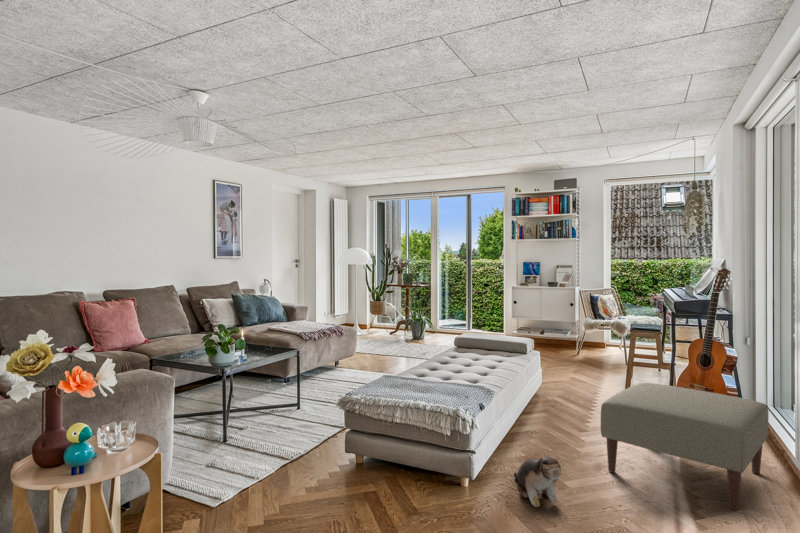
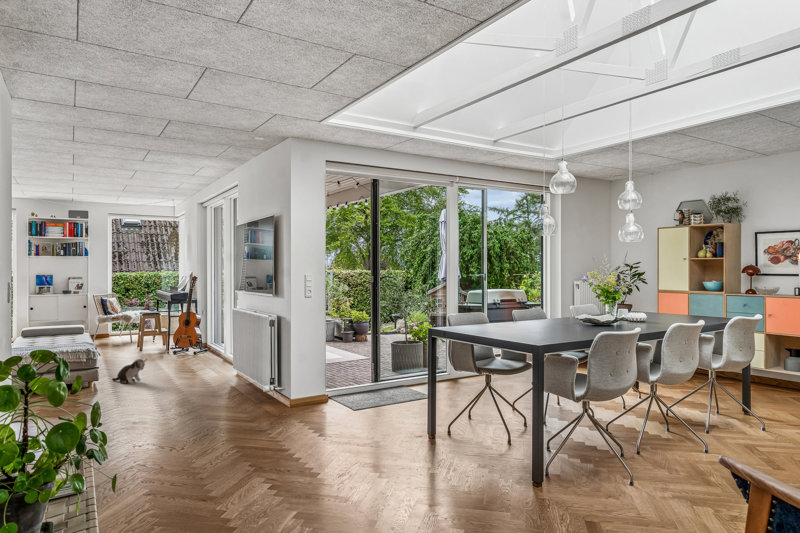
ottoman: present [601,383,769,510] -> none [151,333,216,372]

